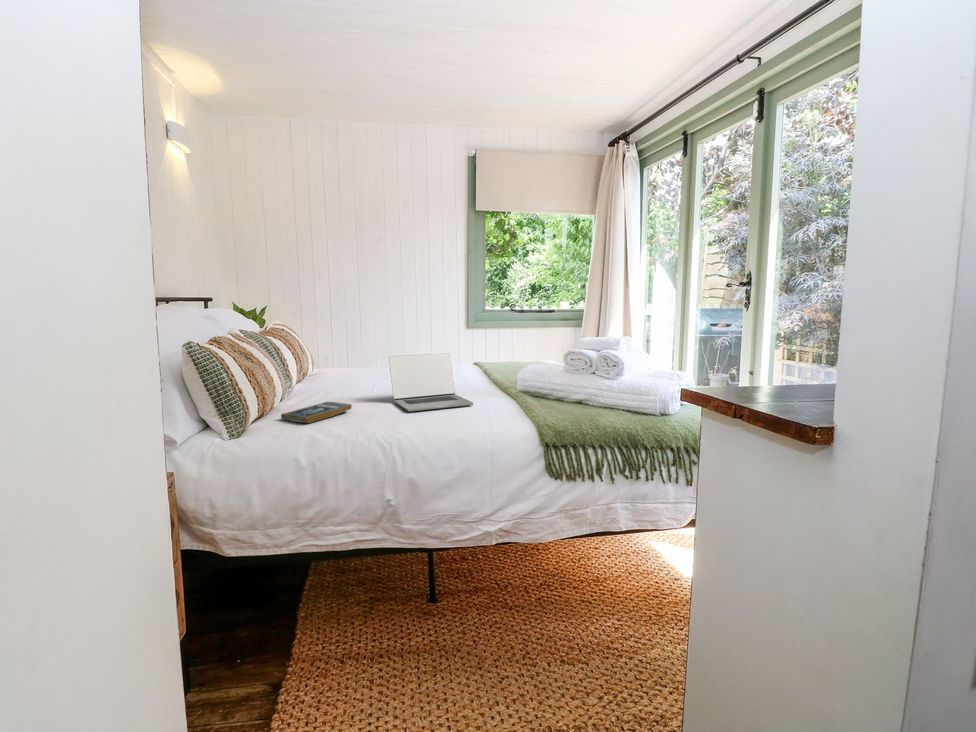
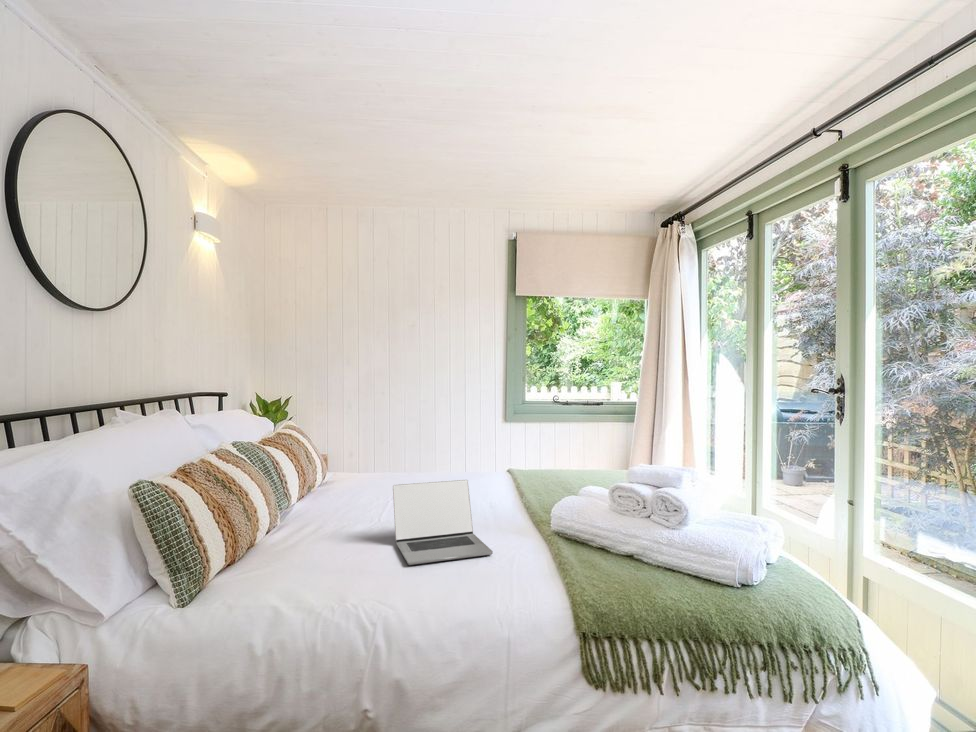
book: present [281,402,352,423] -> none [250,544,340,584]

